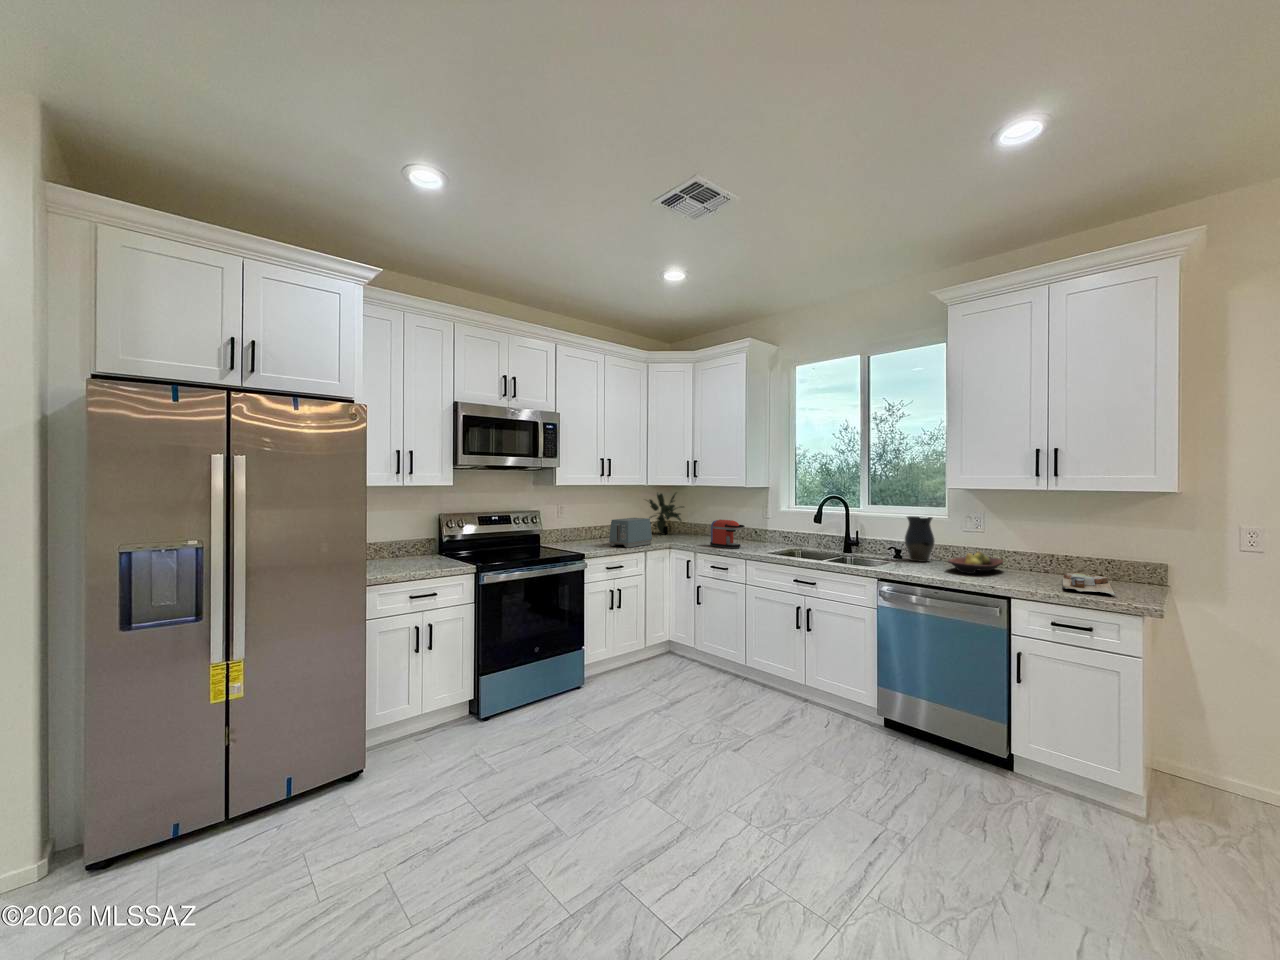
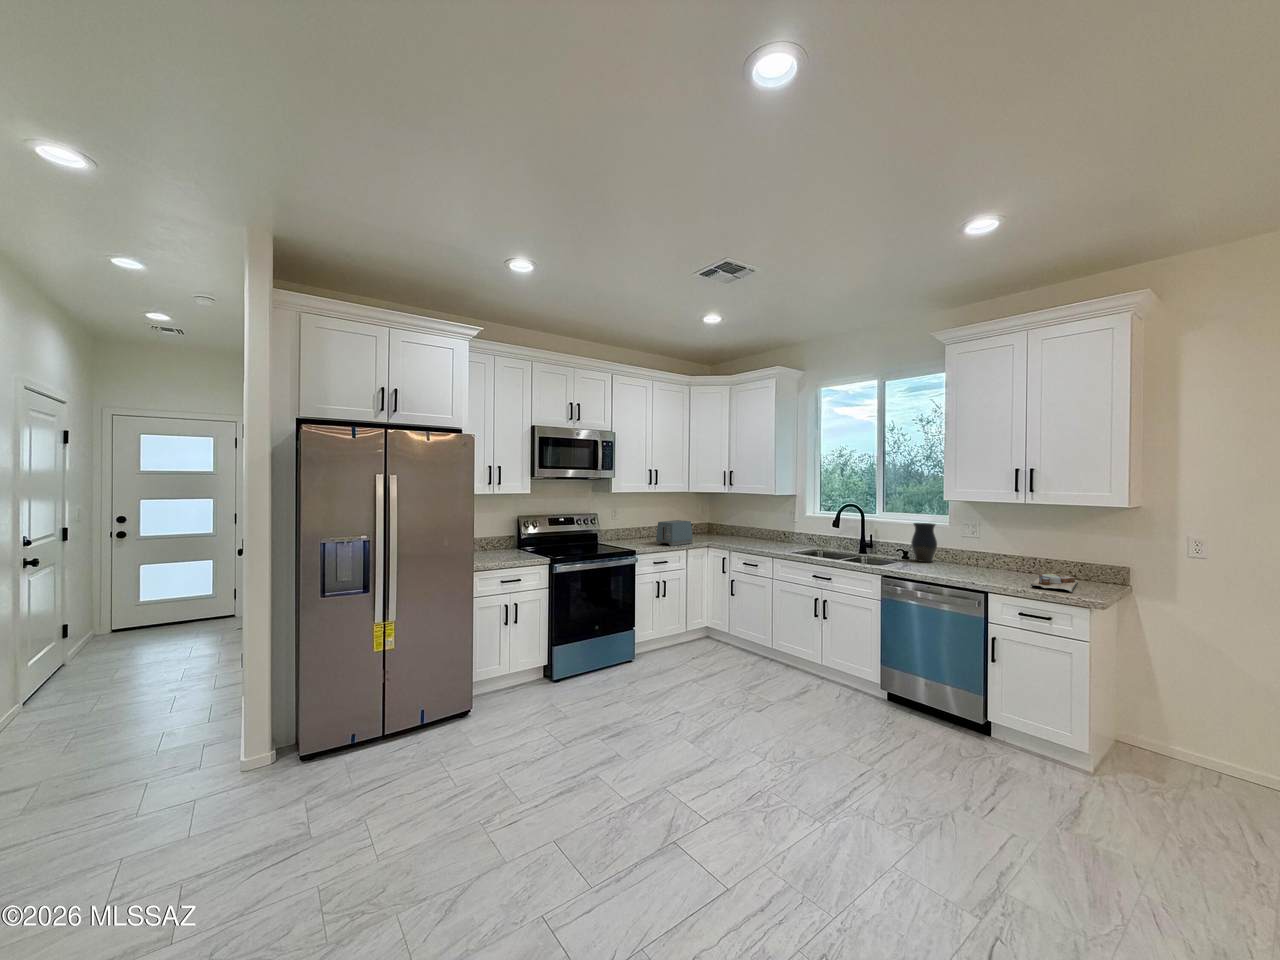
potted plant: present [649,494,684,534] -> none [686,497,723,535]
coffee maker: present [710,520,745,548] -> none [743,523,773,548]
fruit bowl: present [948,551,1004,574] -> none [943,554,993,573]

